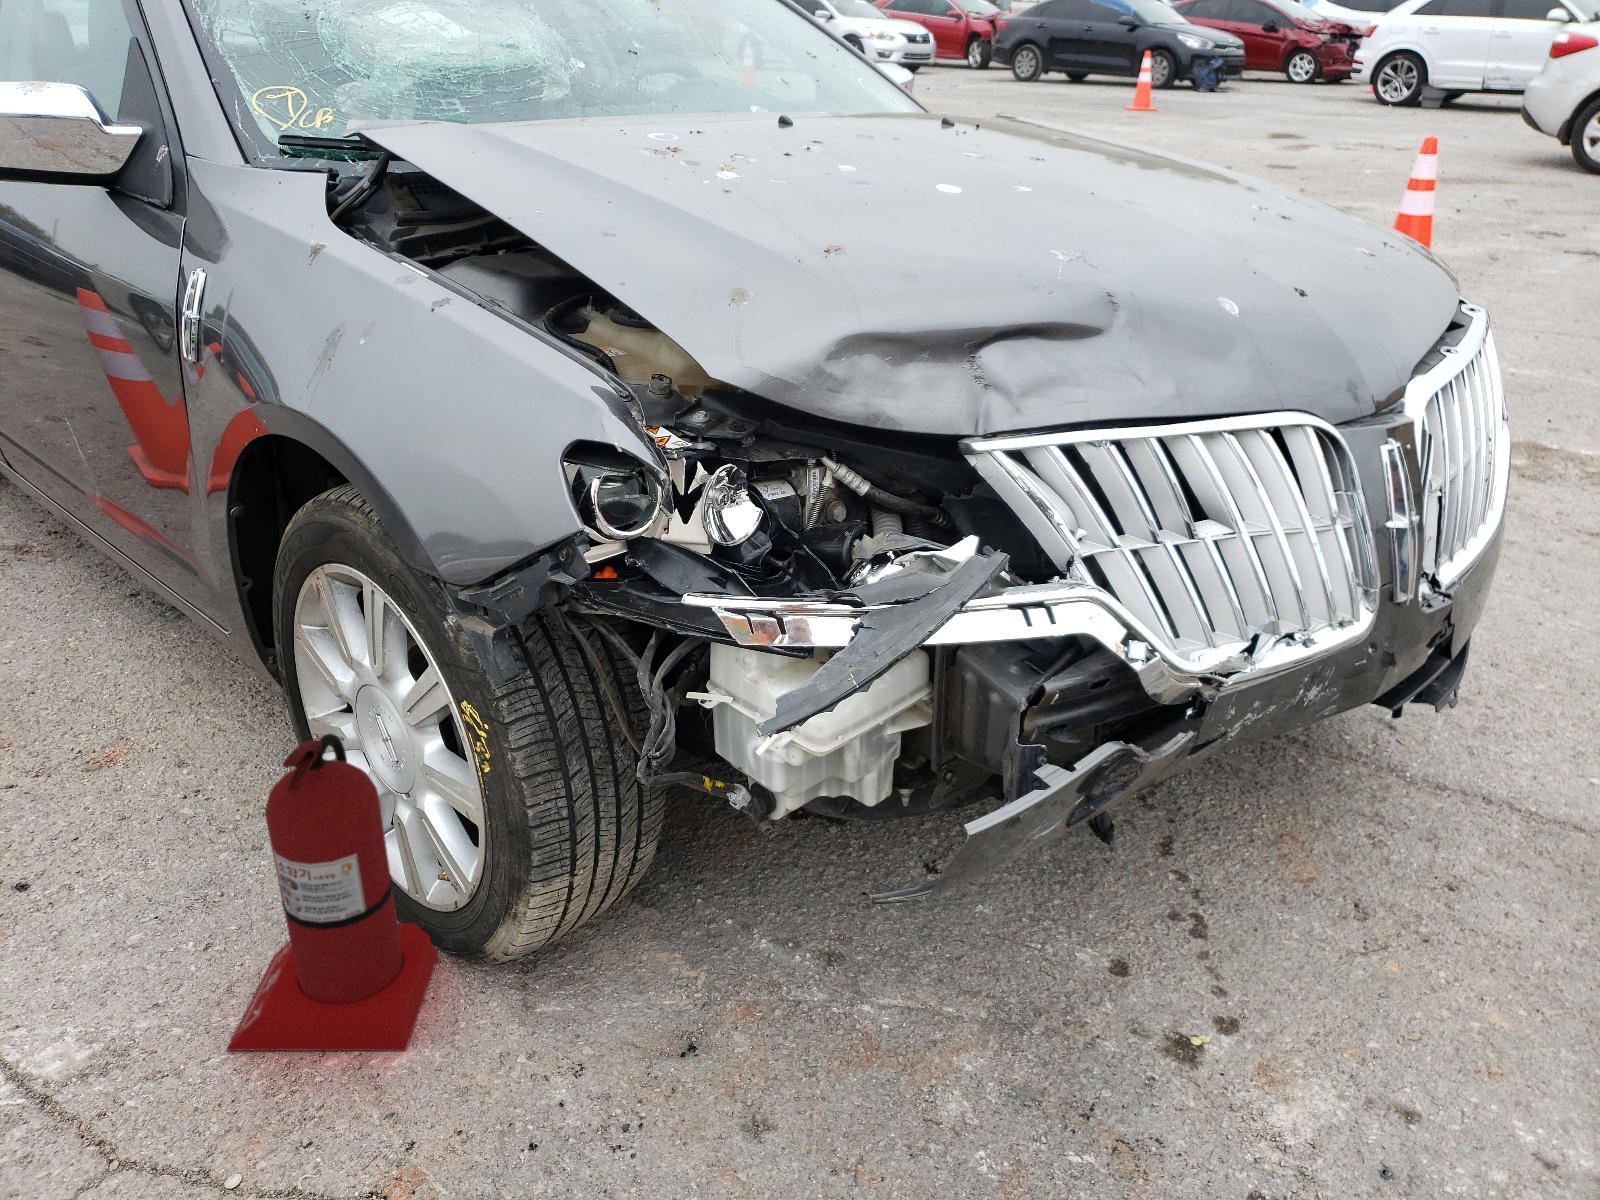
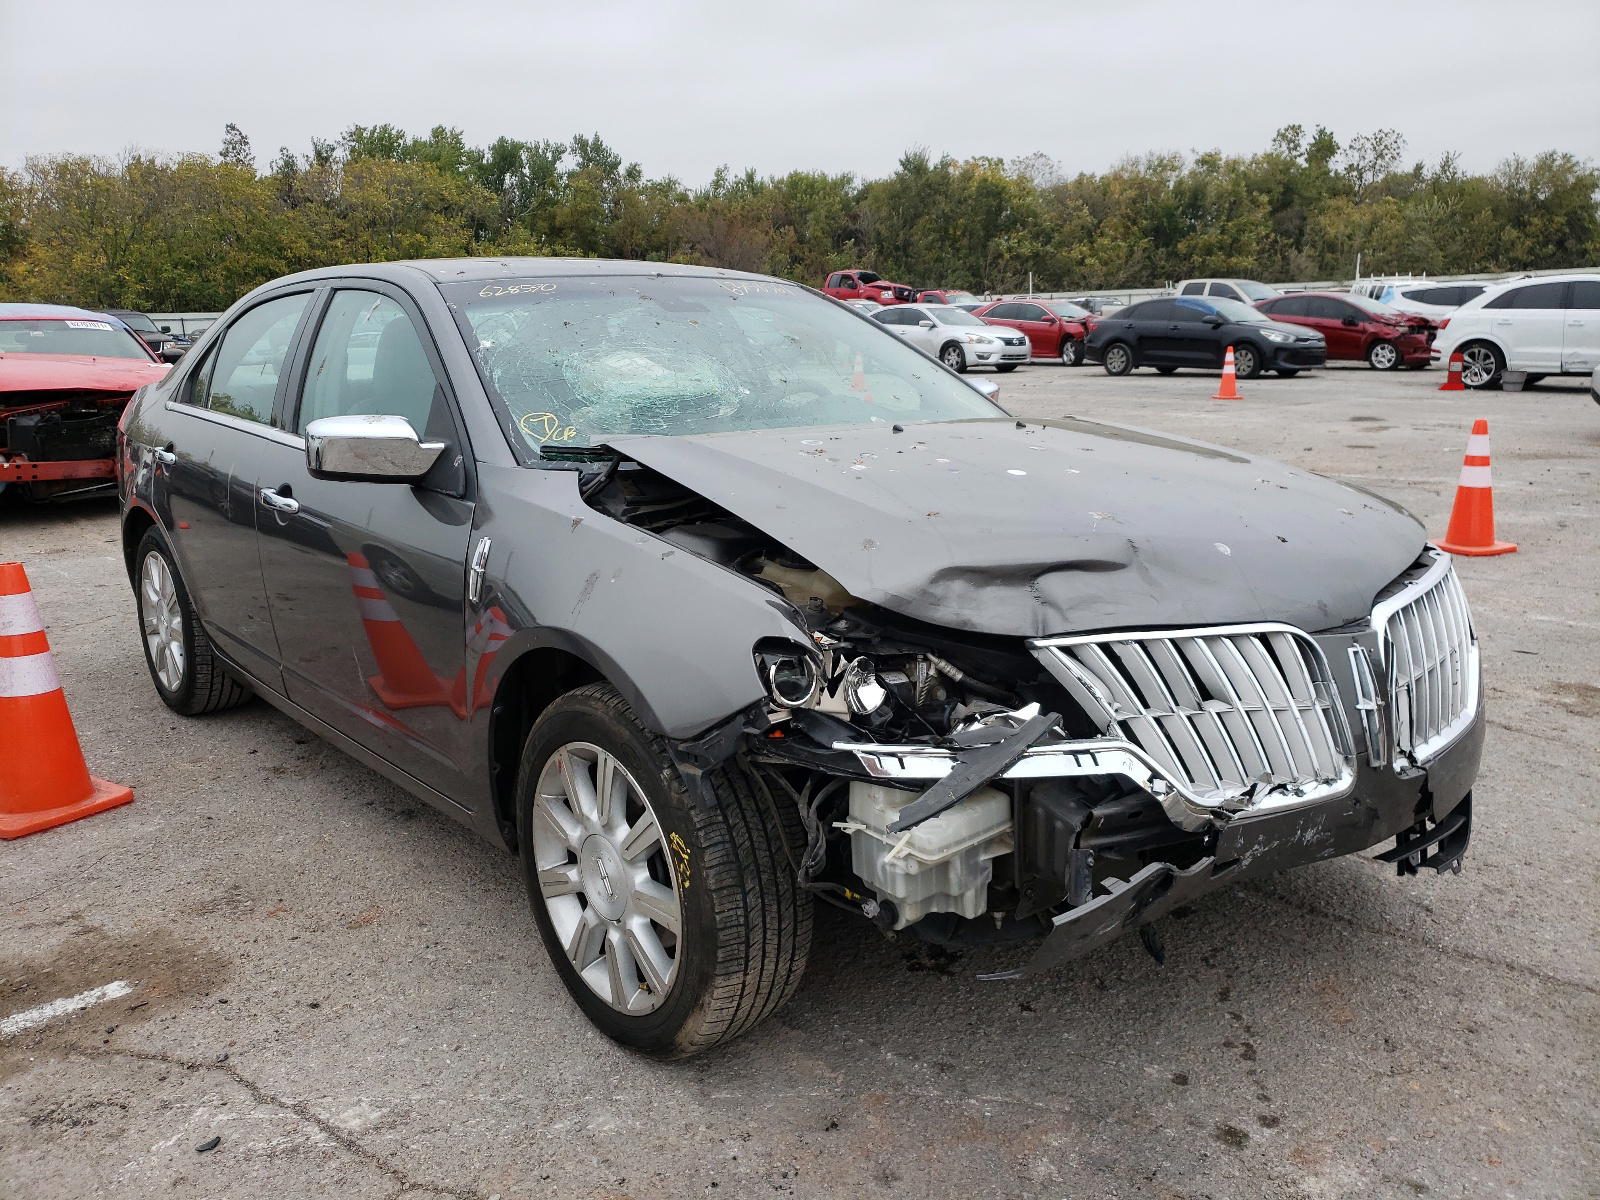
backpack: present [1195,59,1226,92] -> none [1277,352,1314,381]
fire extinguisher: present [227,734,438,1051] -> present [1438,347,1464,390]

